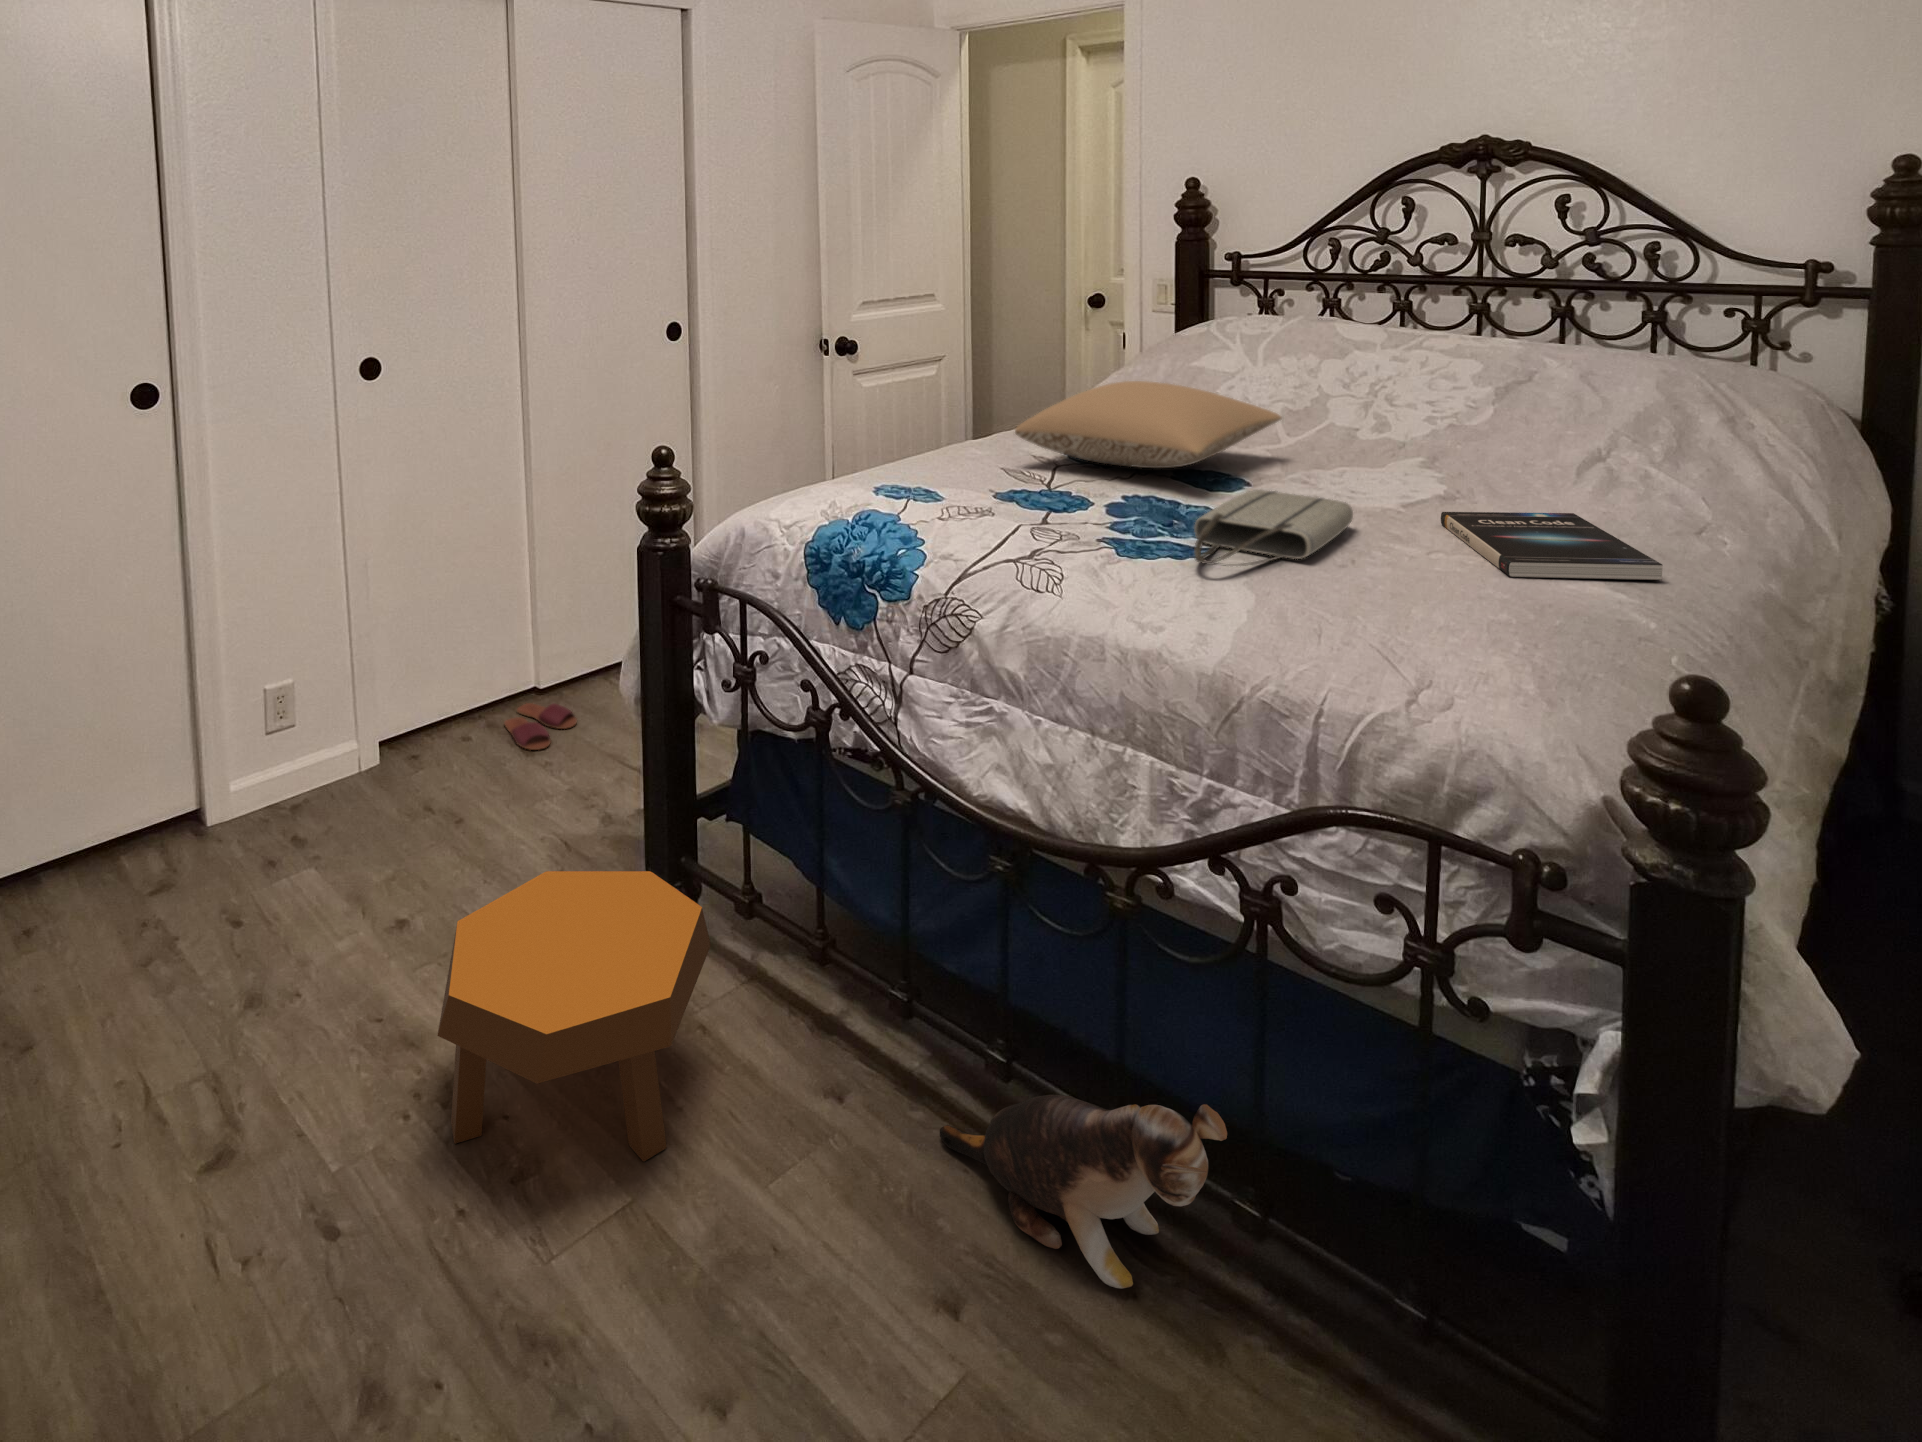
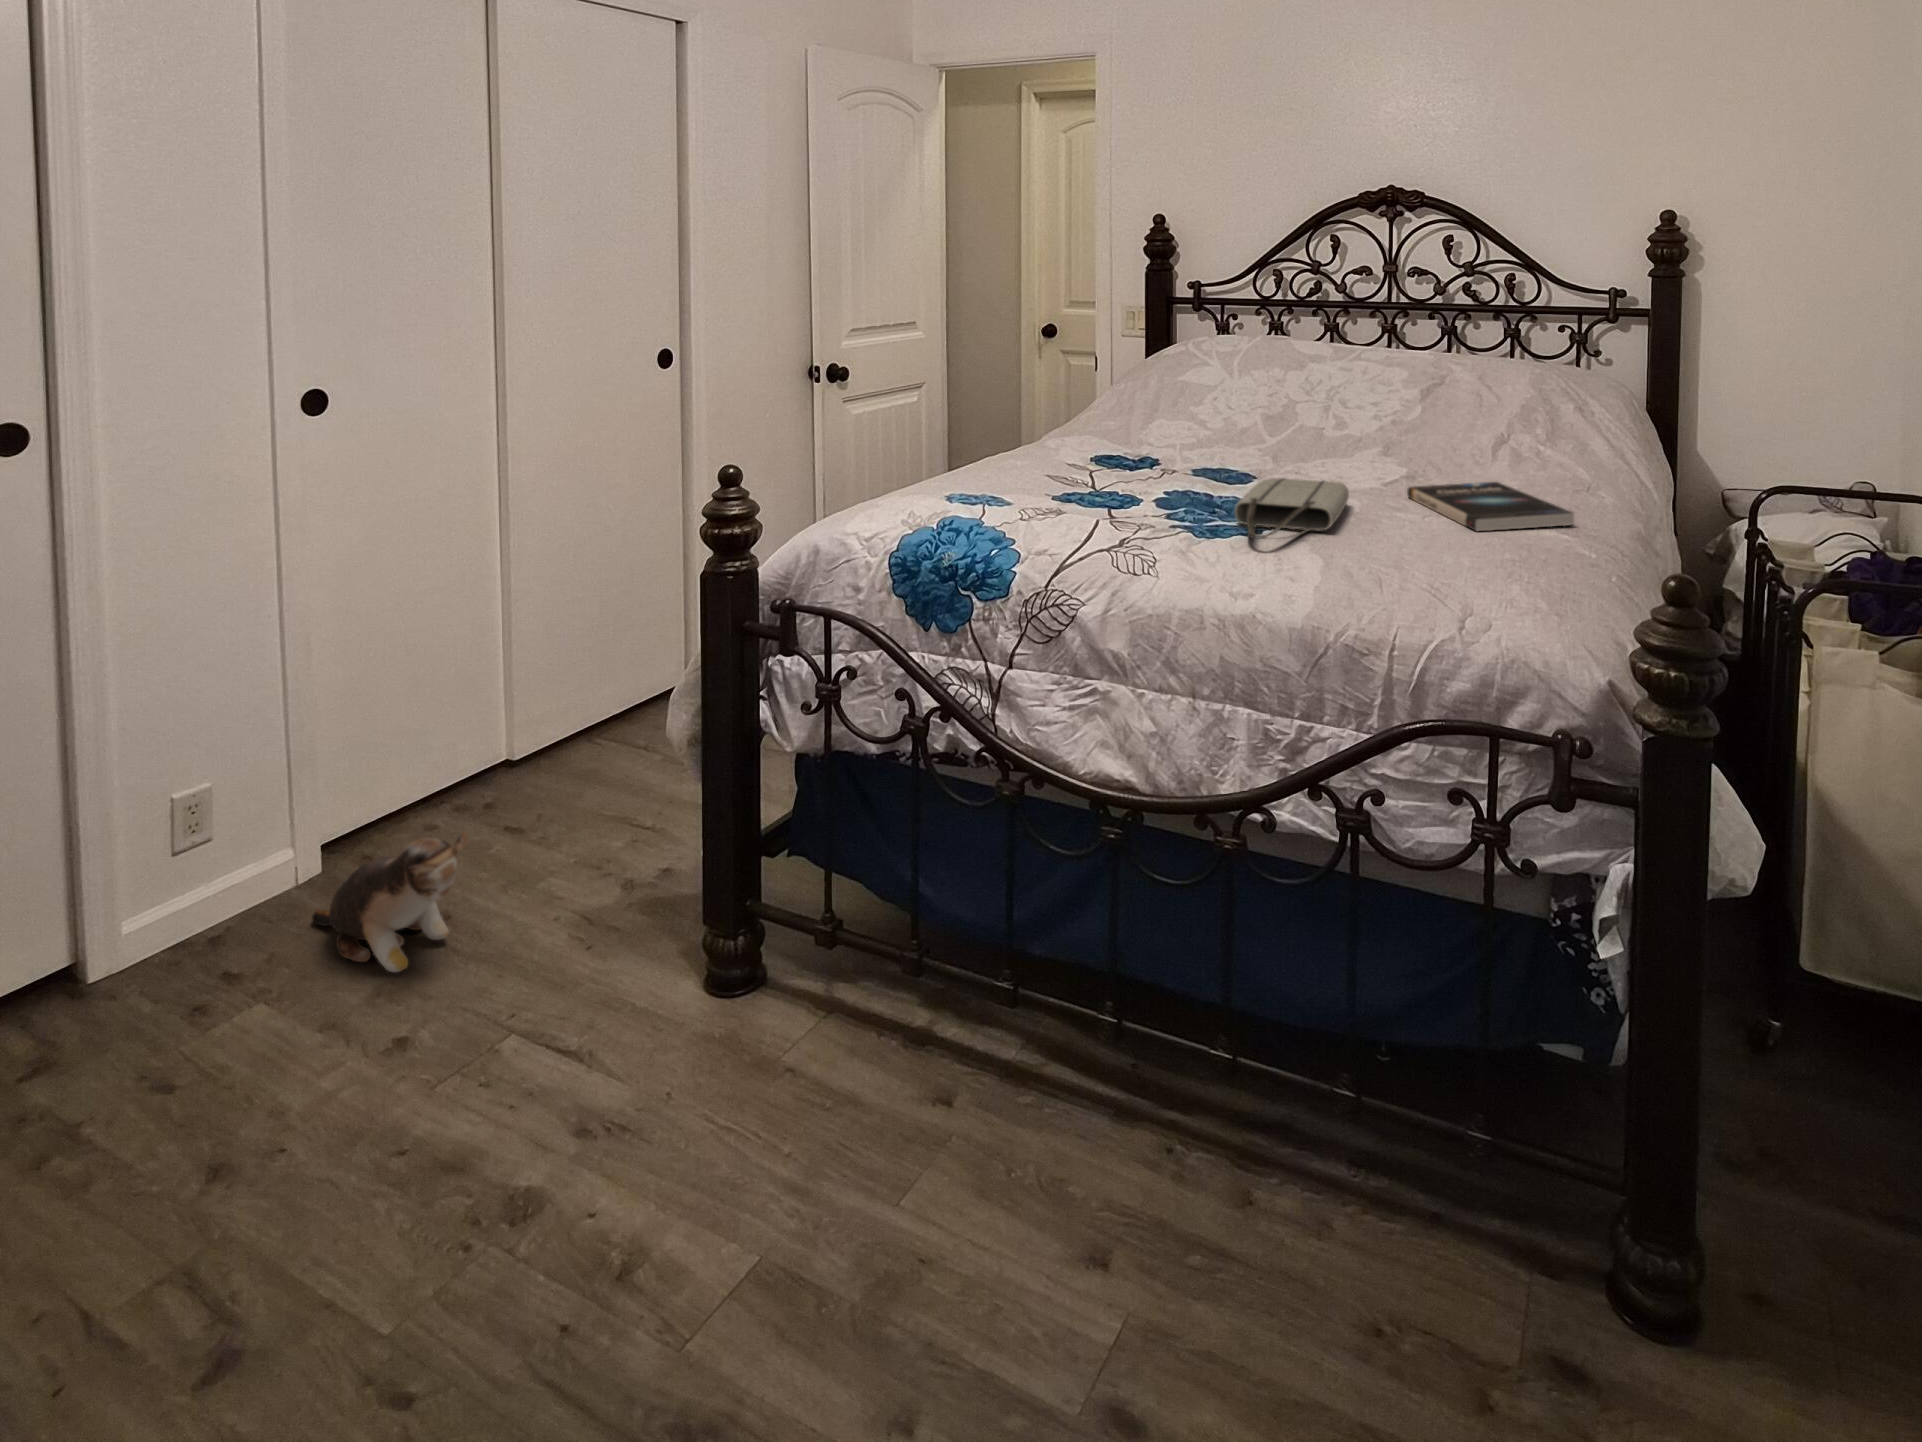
pillow: present [1015,381,1282,468] -> none [1049,392,1264,468]
slippers: present [504,703,577,750] -> none [480,769,569,823]
footstool: present [437,871,711,1162] -> none [514,914,811,1264]
plush toy: present [940,1095,1227,1289] -> present [312,831,468,972]

